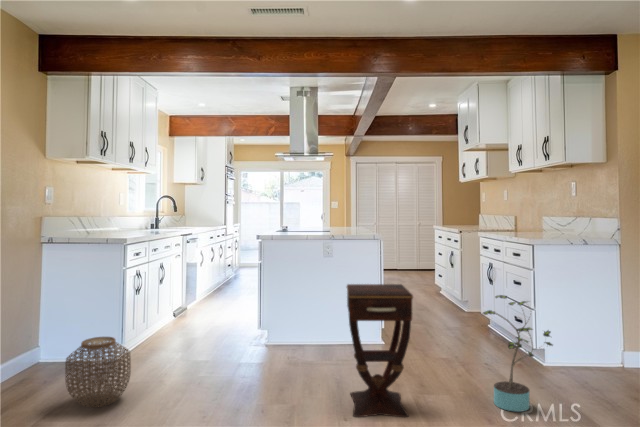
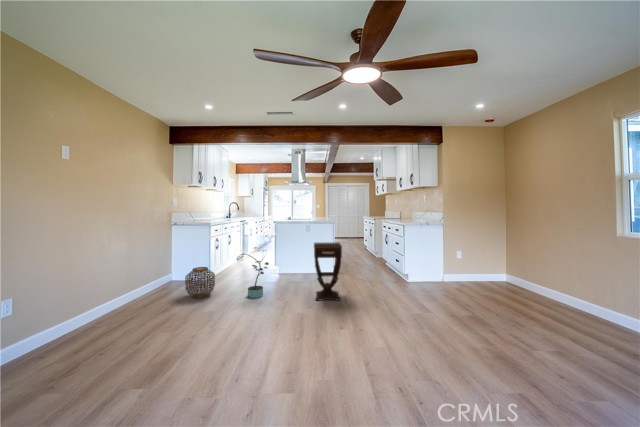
potted plant: present [483,295,553,412] -> present [241,247,269,298]

